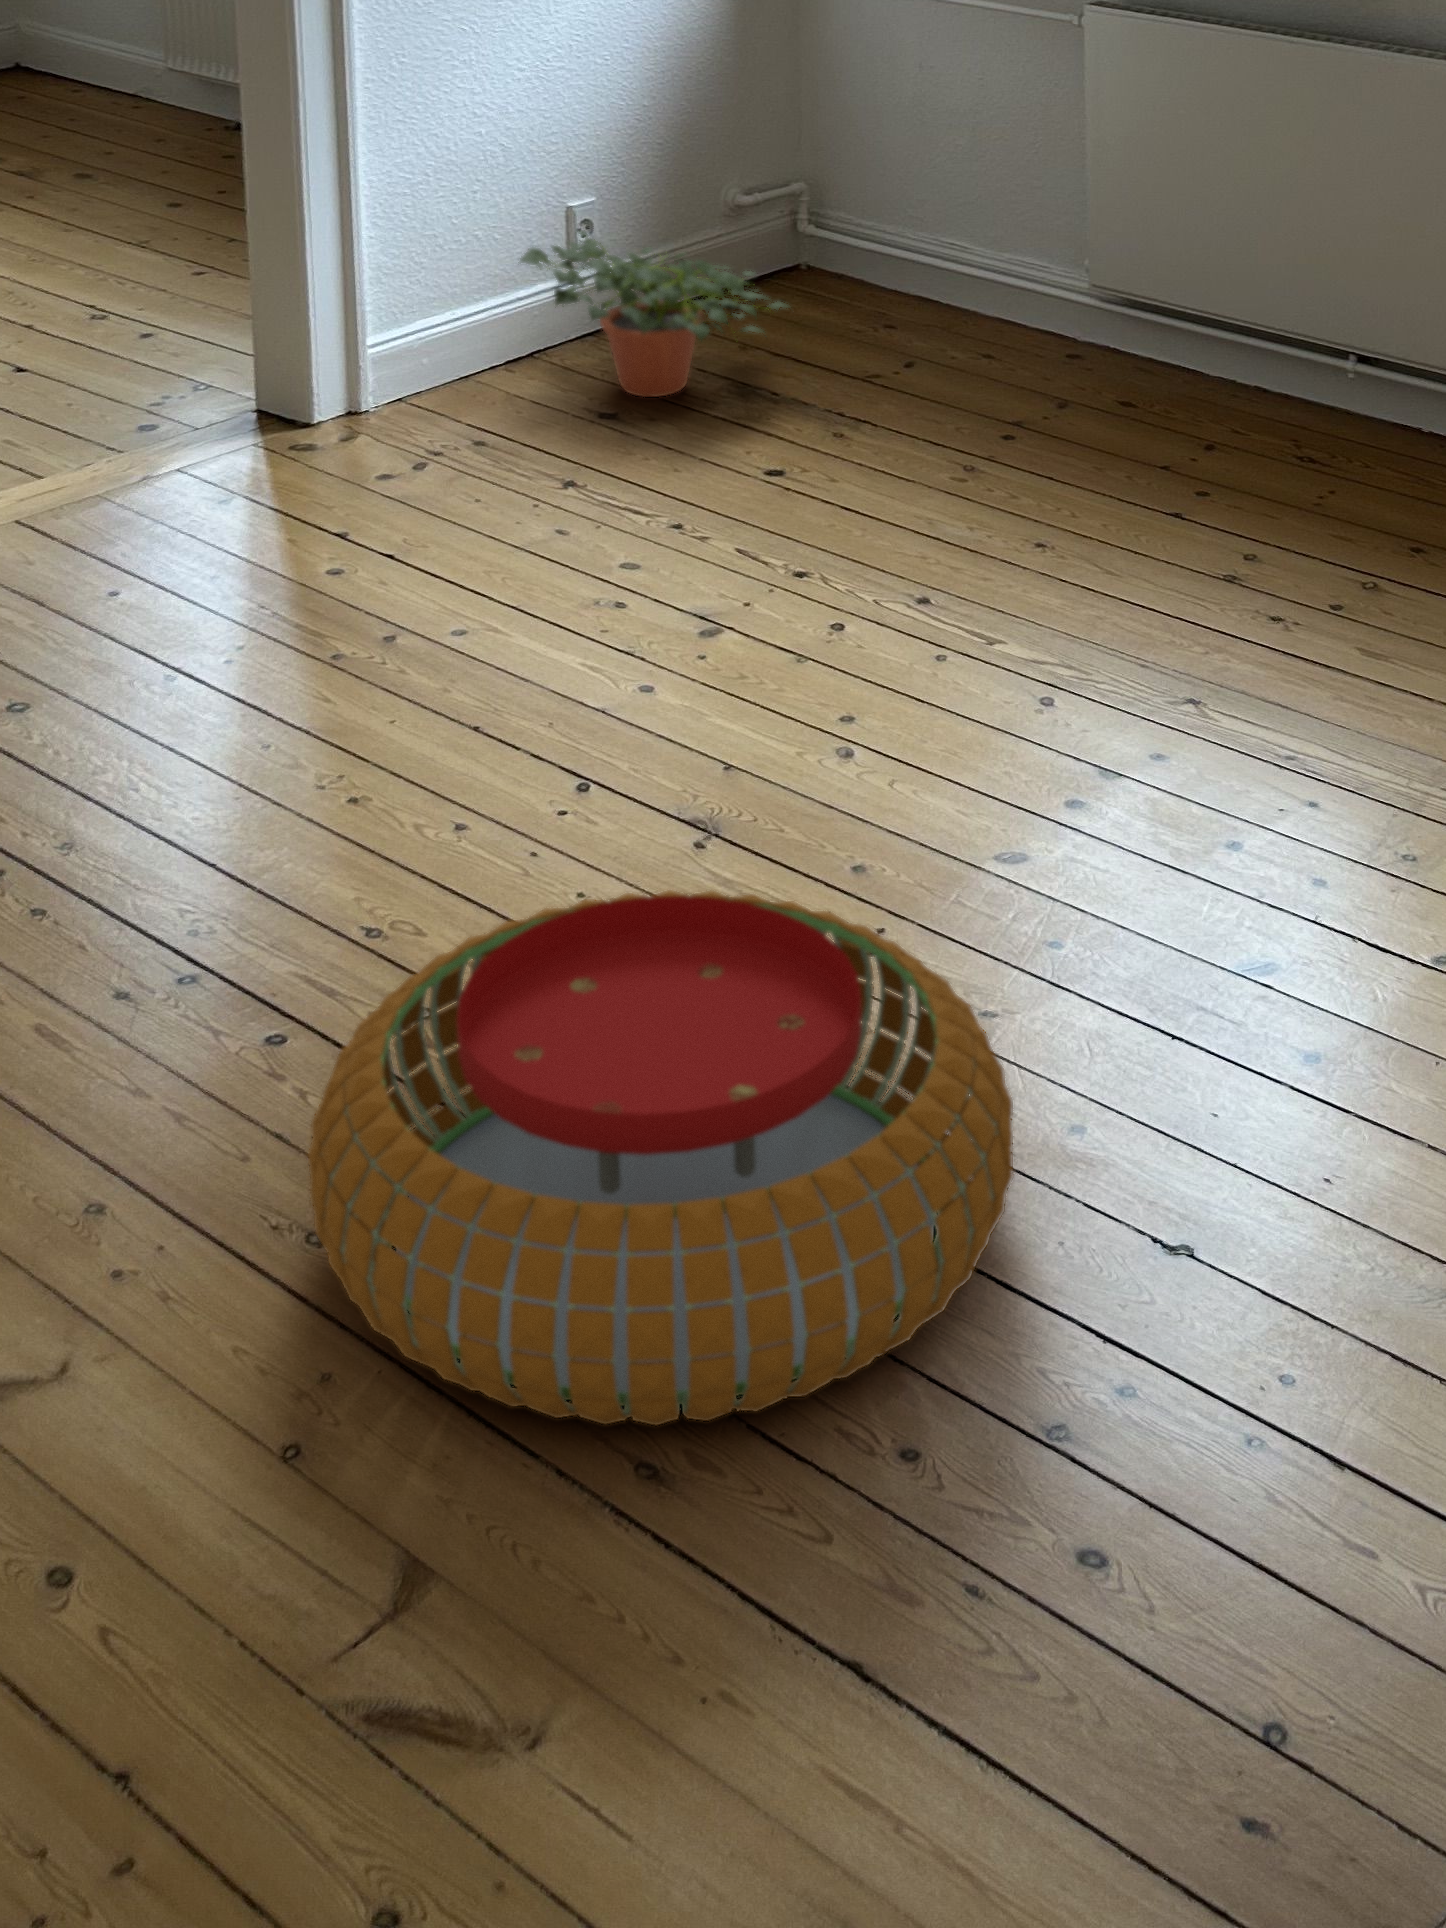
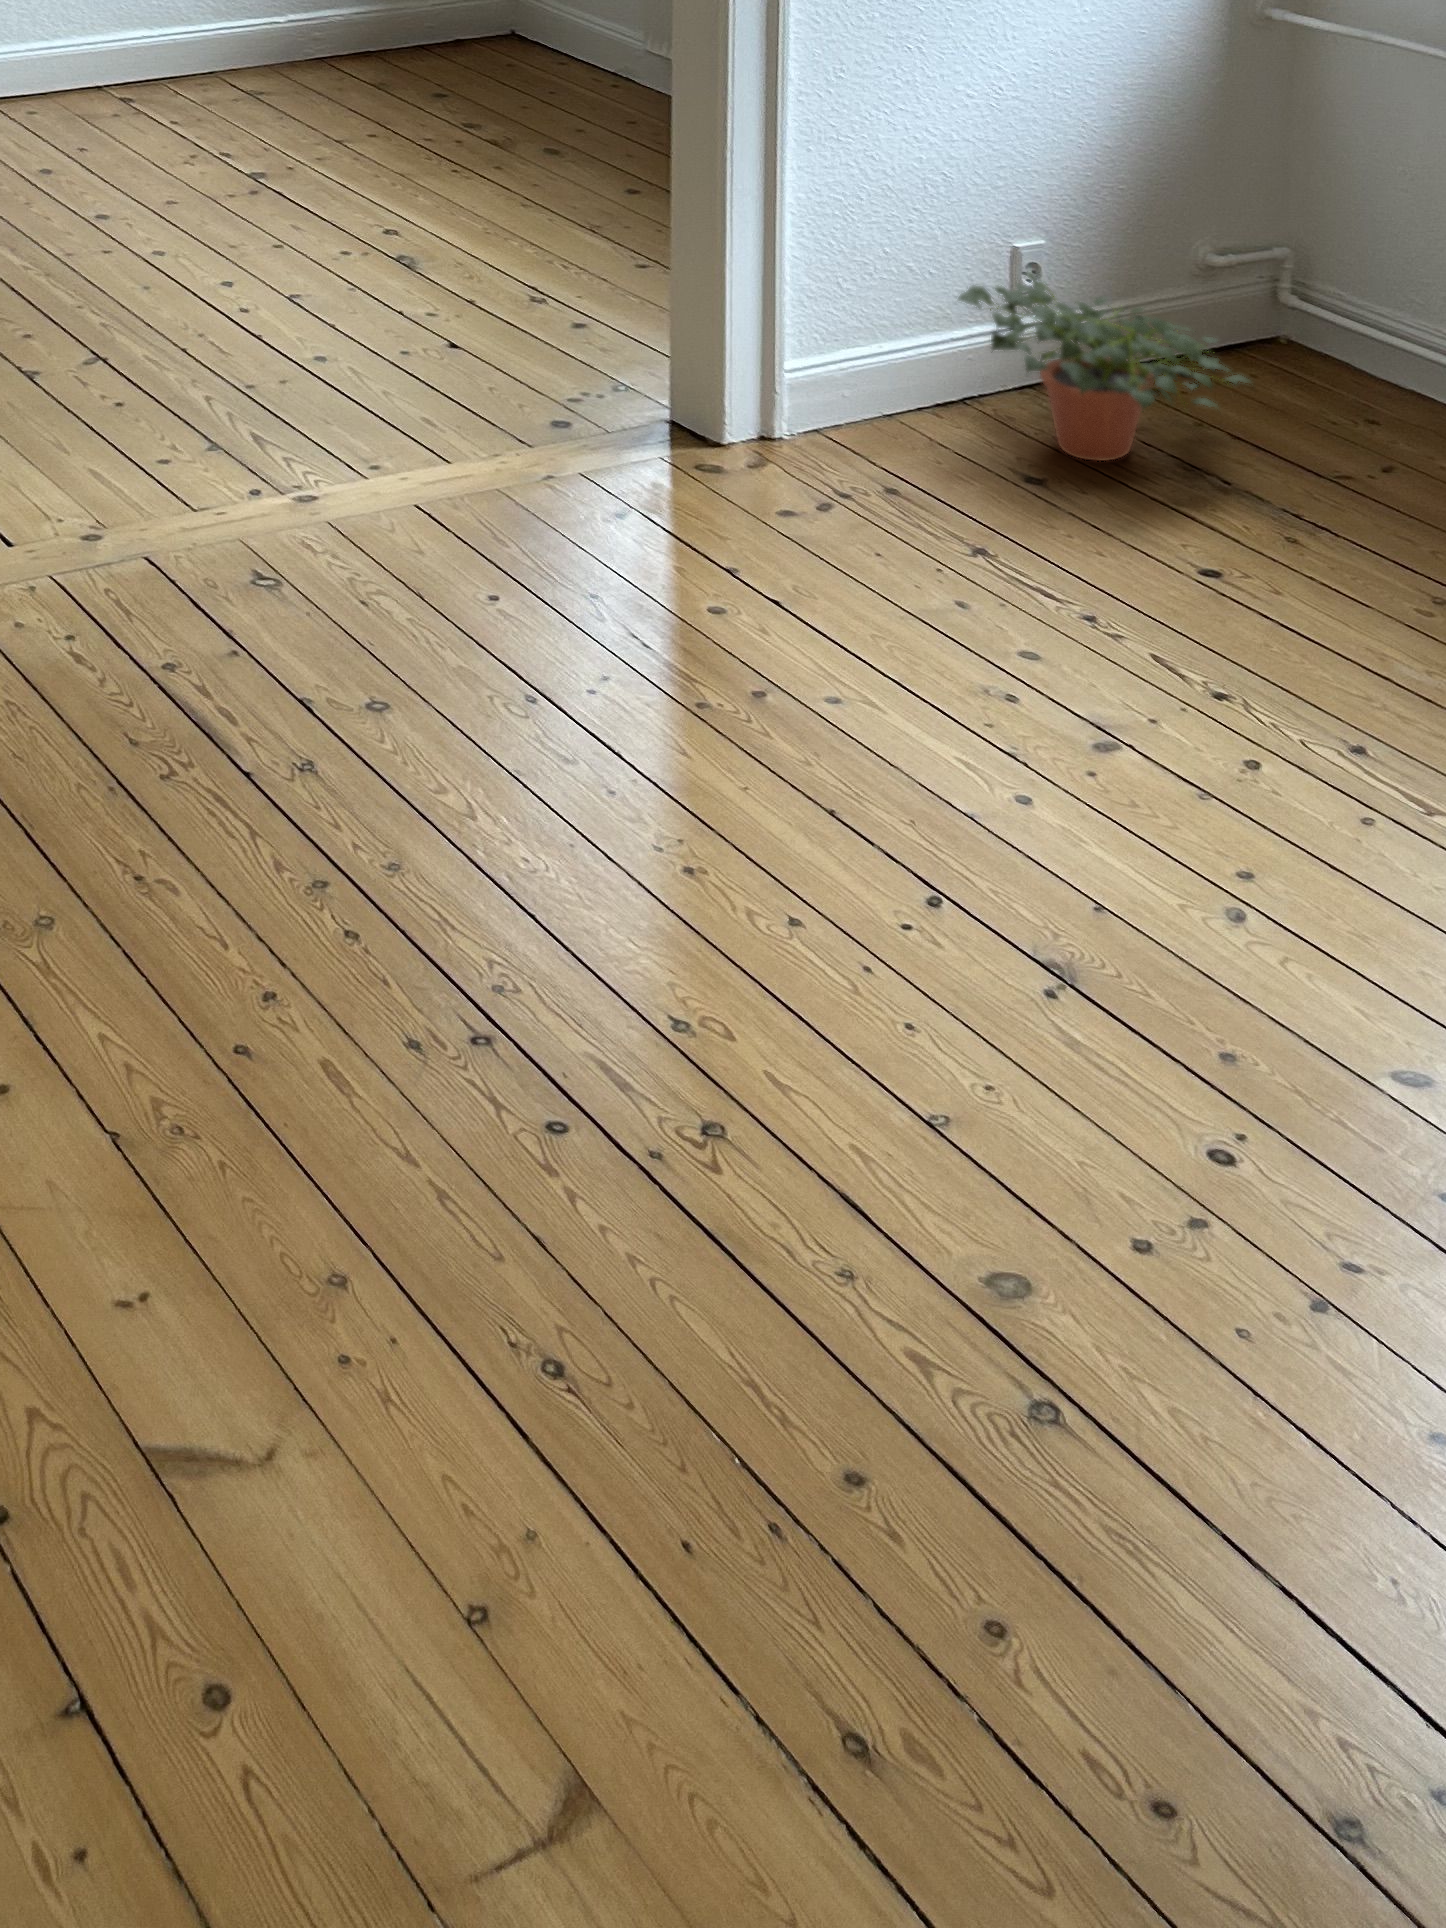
pouf: present [308,890,1013,1425] -> none [537,1048,1352,1713]

